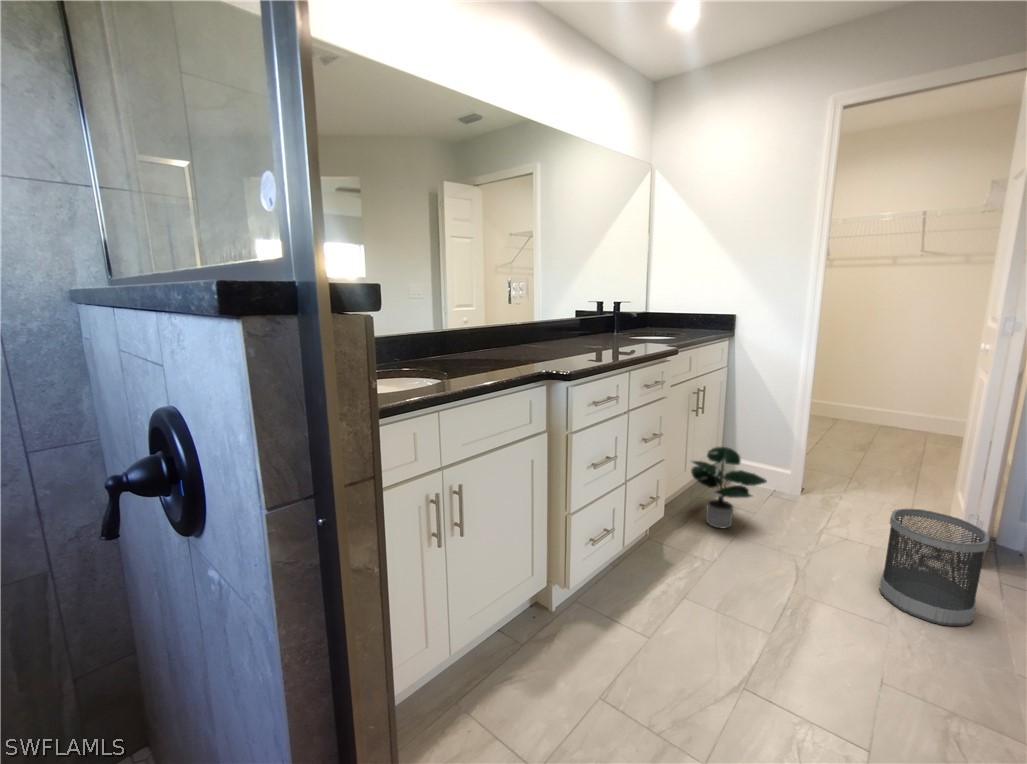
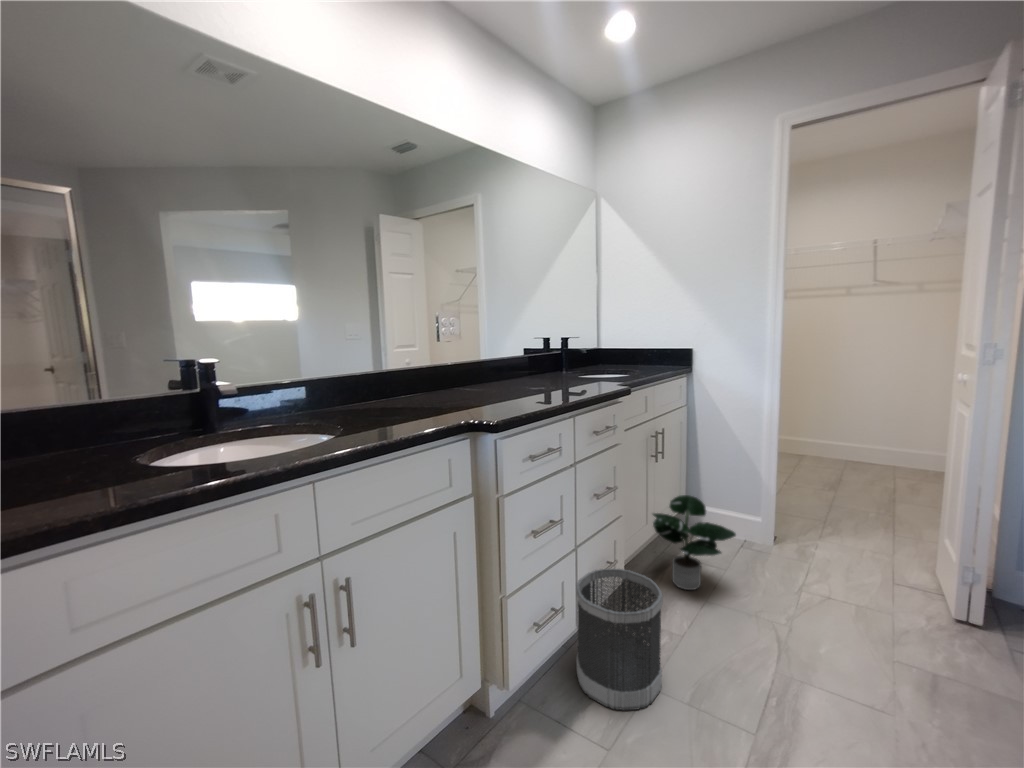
wastebasket: present [880,509,989,626] -> present [576,568,663,710]

